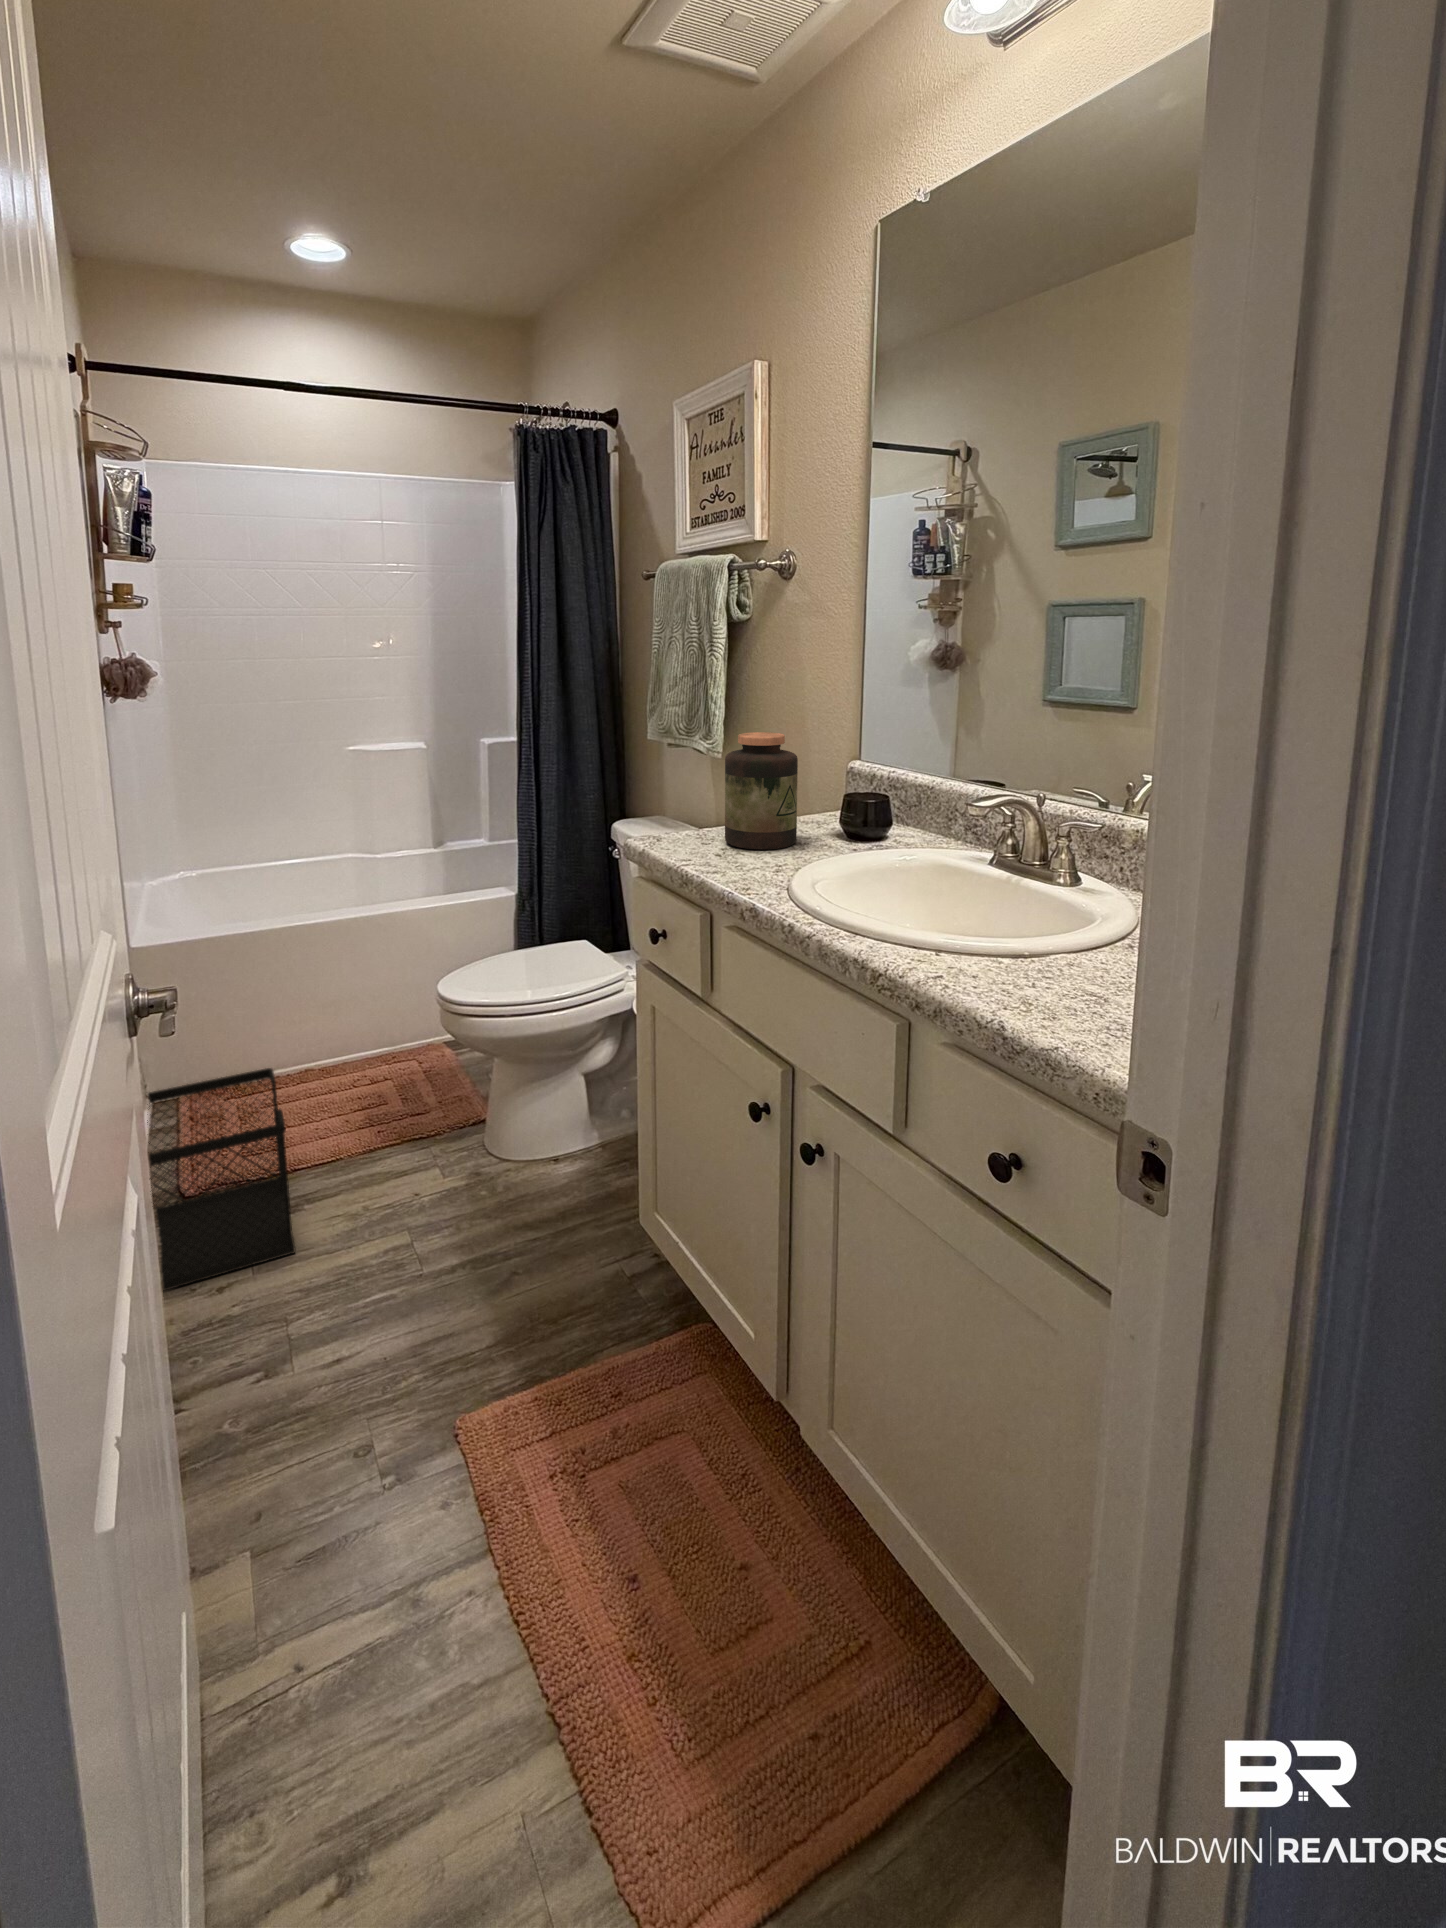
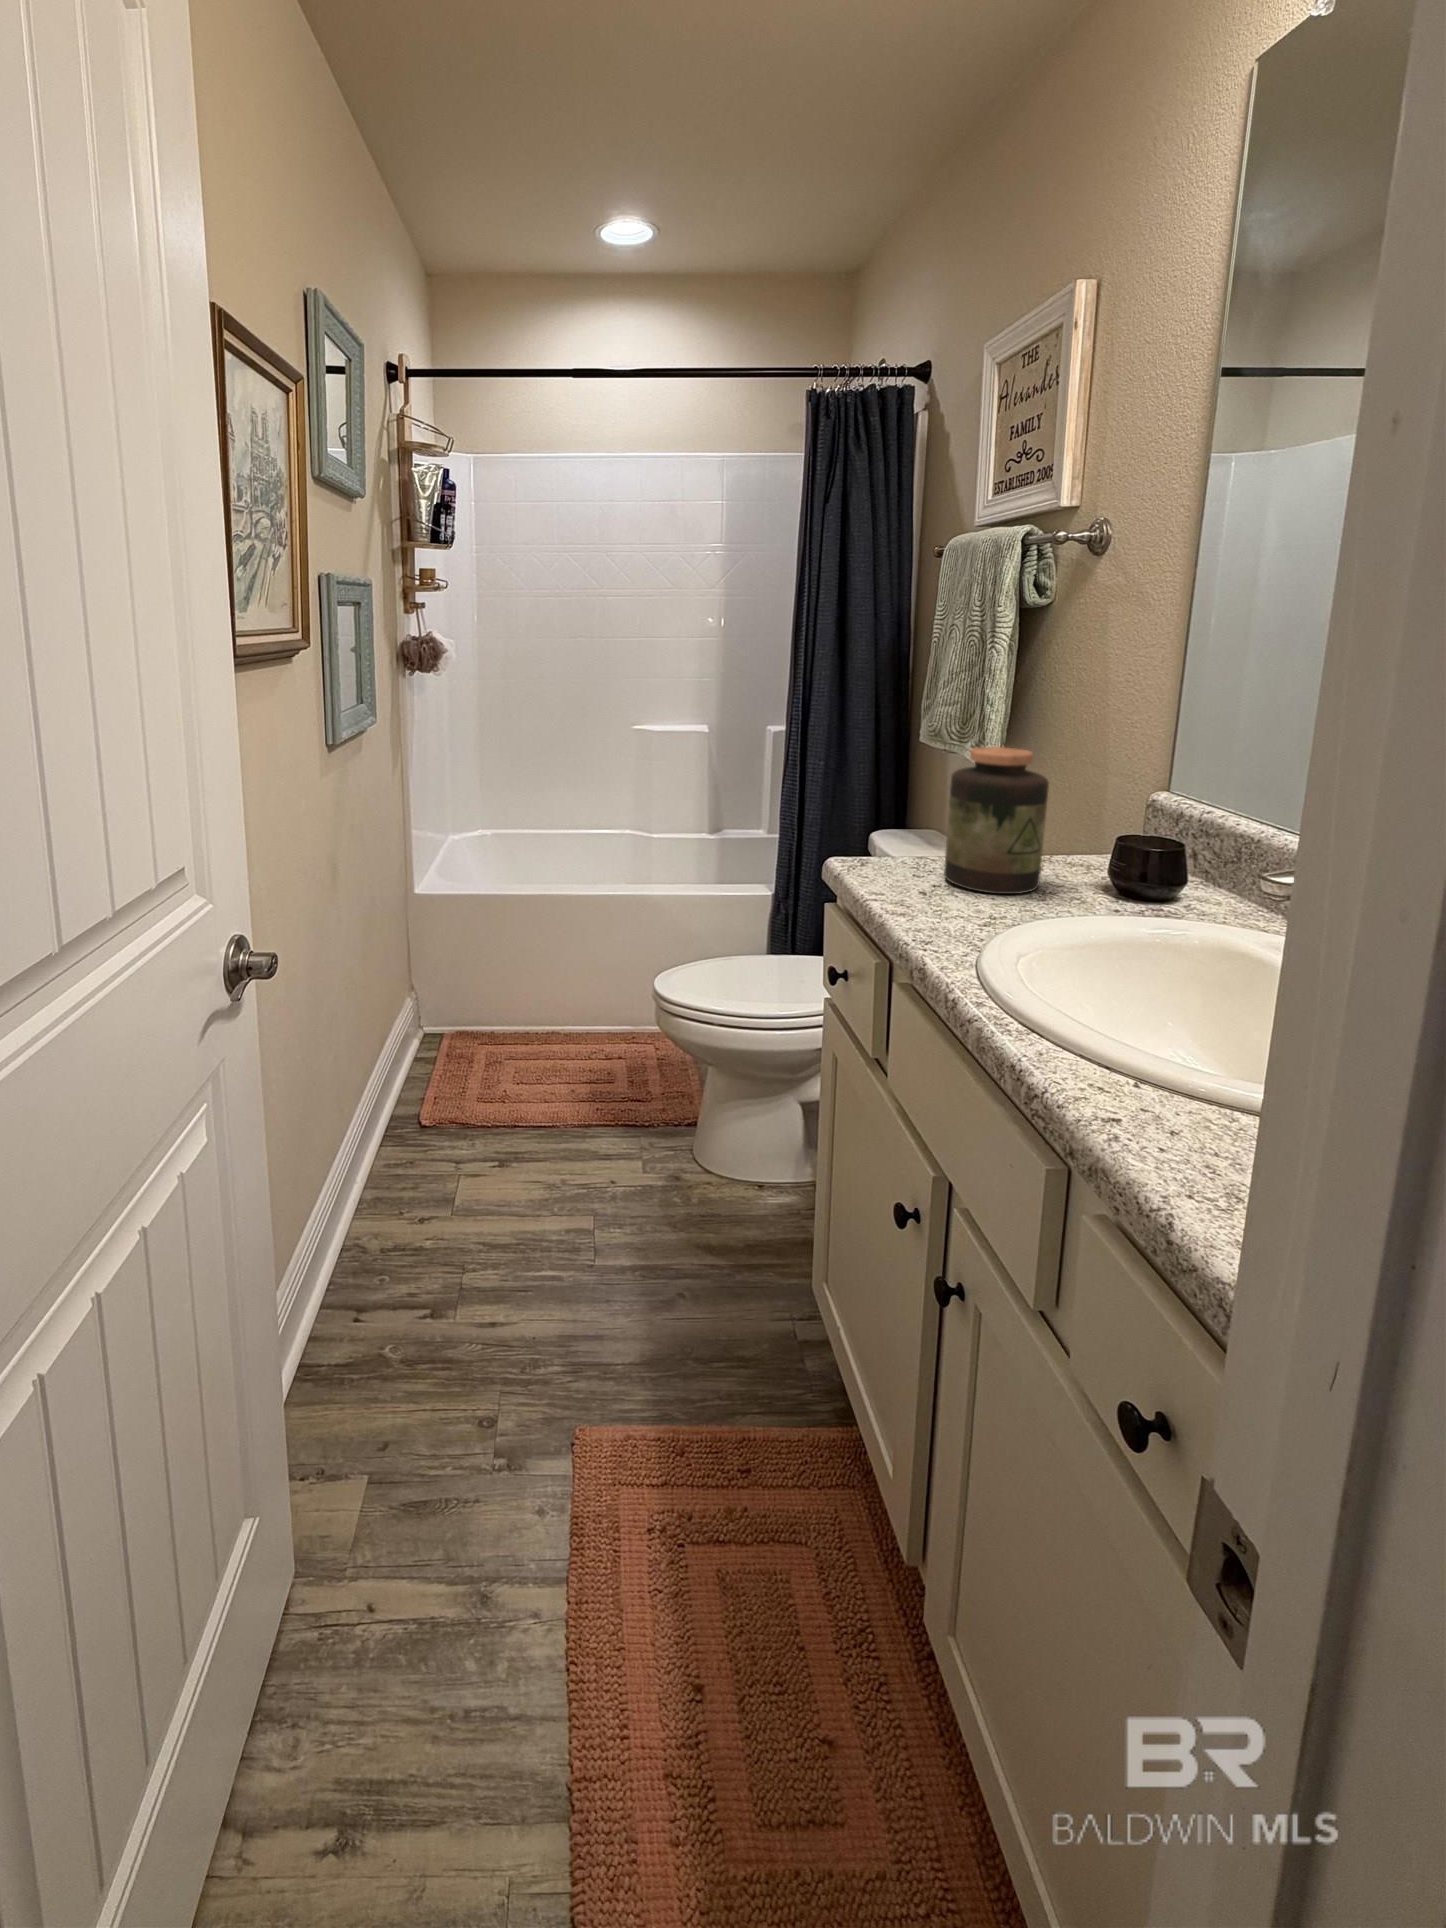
wastebasket: present [147,1068,295,1290] -> none [358,1025,501,1205]

